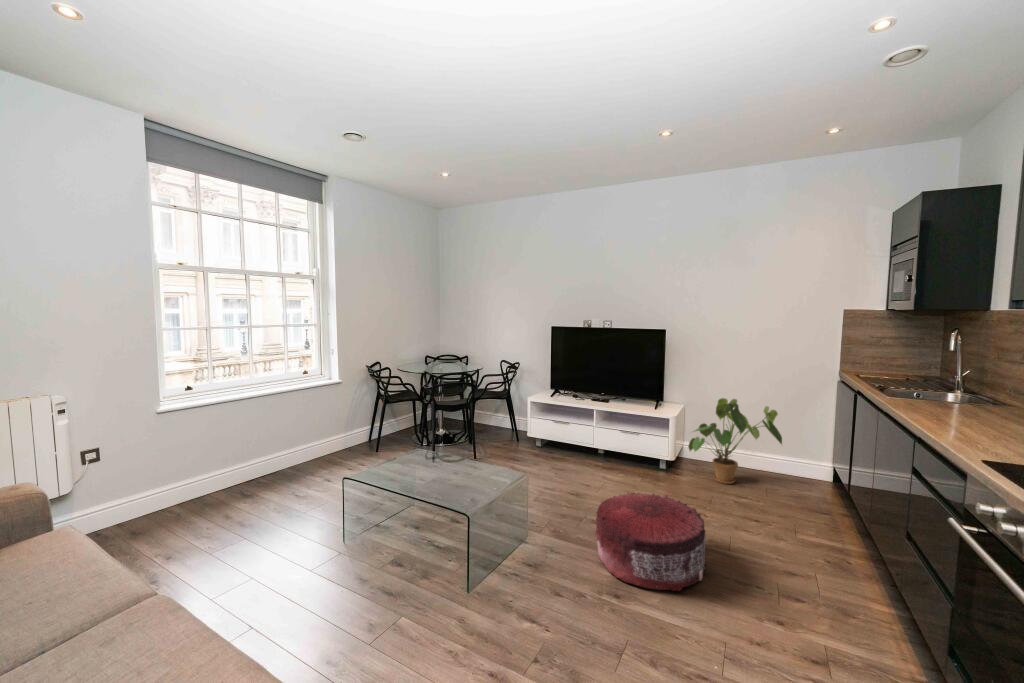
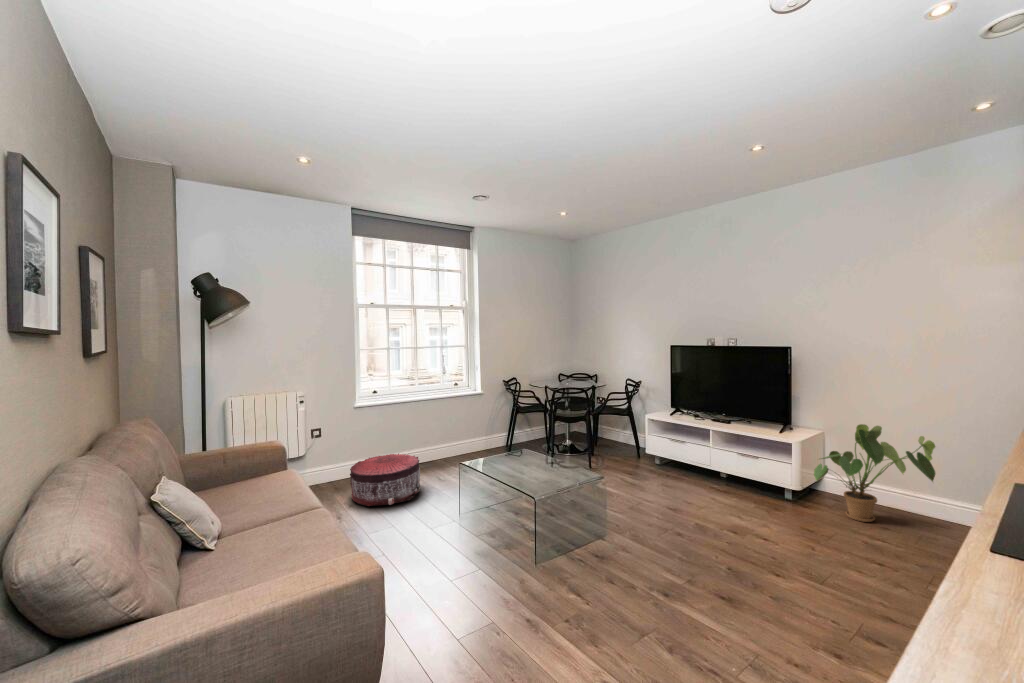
pouf: present [595,493,706,591] -> present [350,454,420,506]

